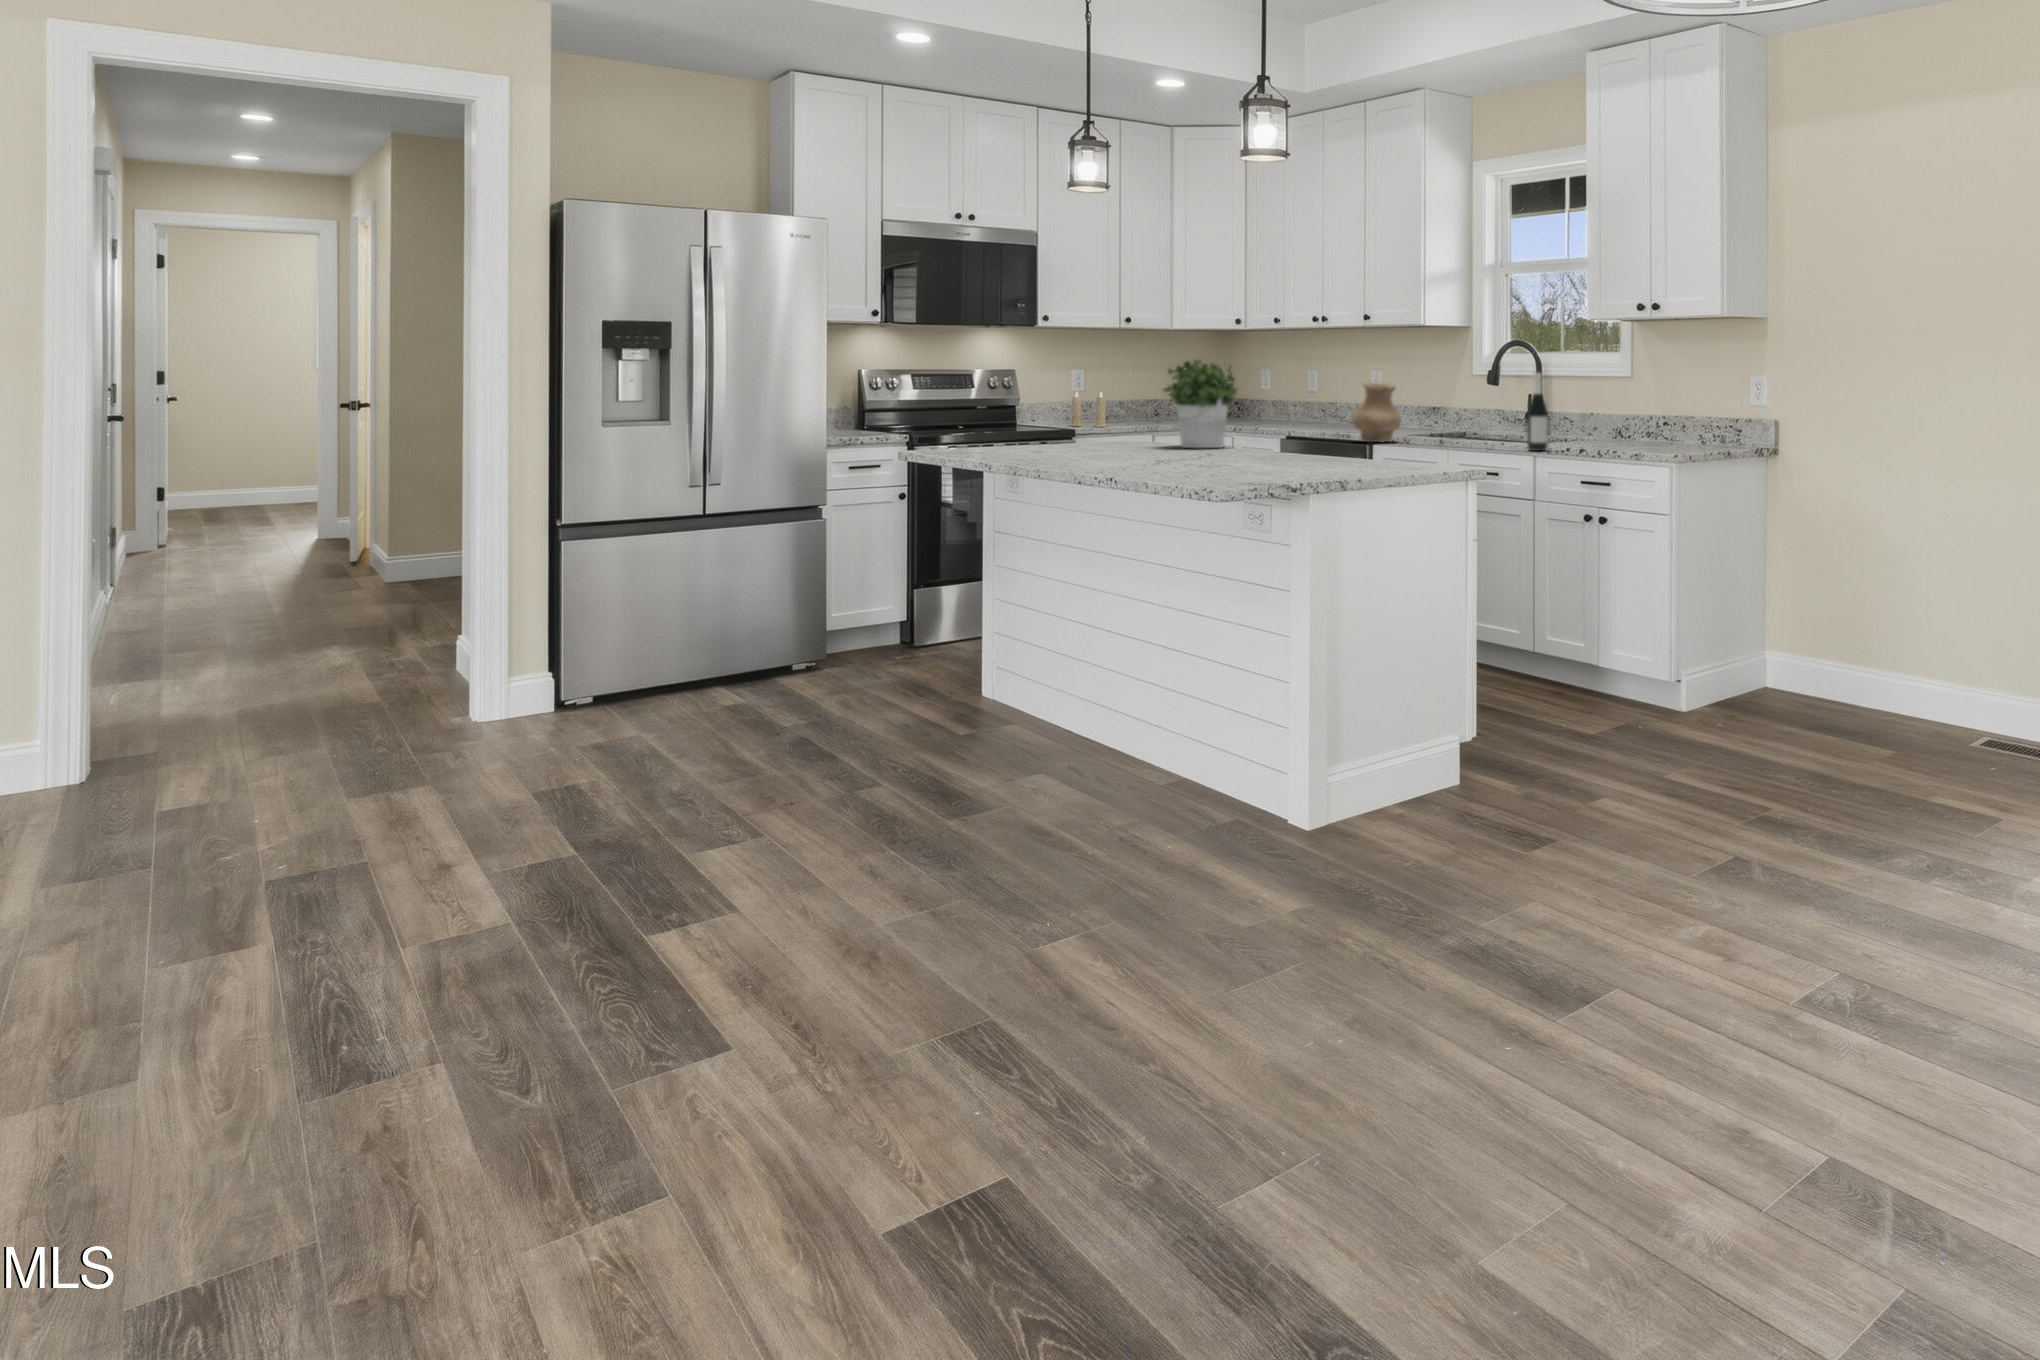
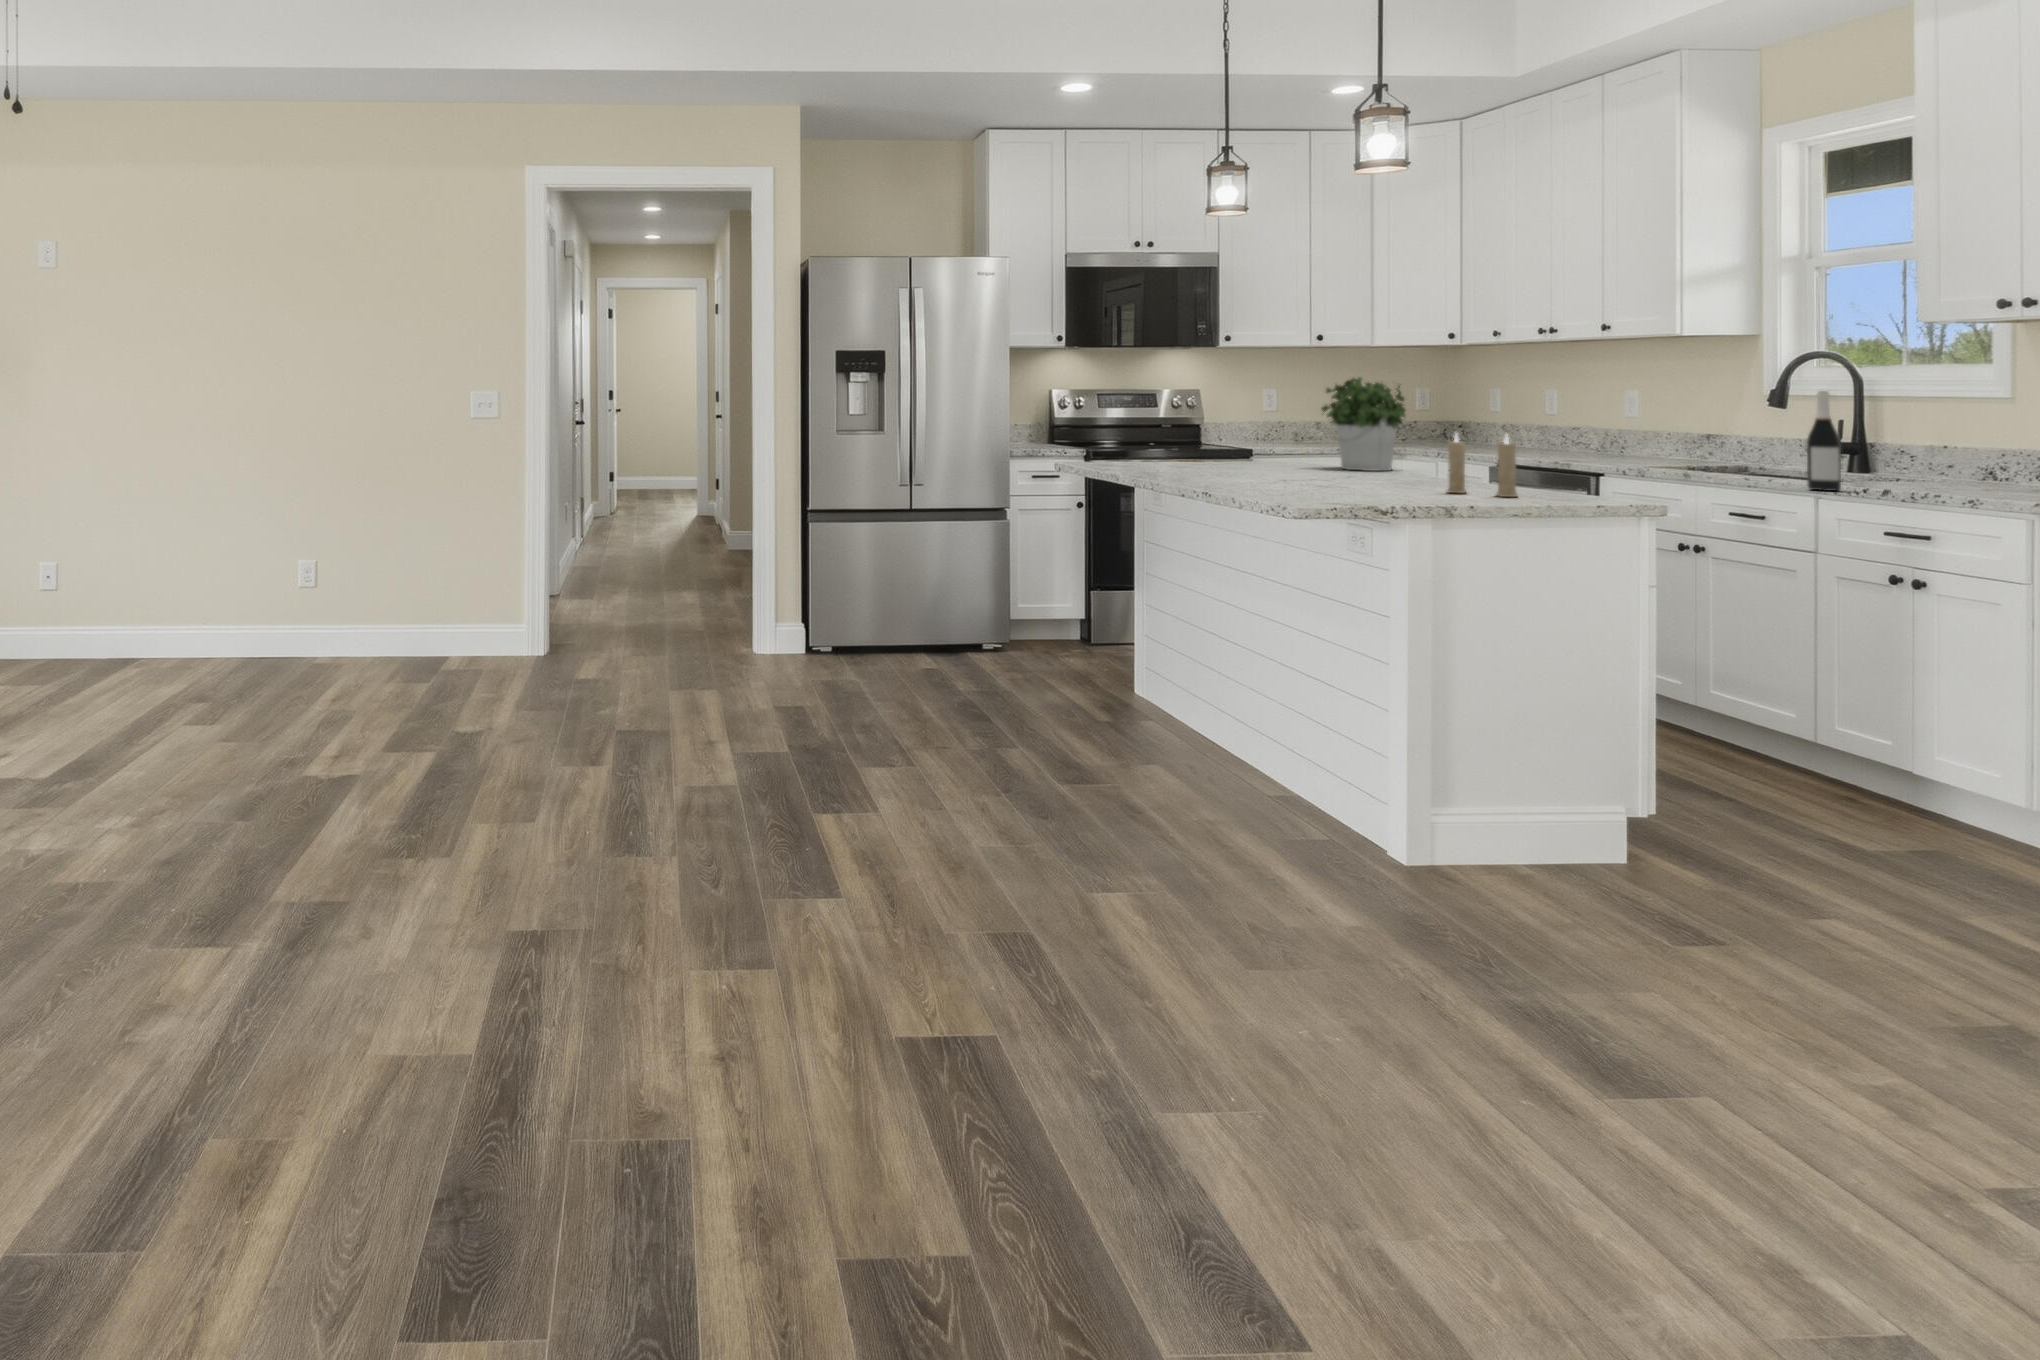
vase: present [1352,382,1401,442] -> none [1564,404,1634,473]
candle: present [1071,392,1106,427] -> present [1447,434,1518,497]

